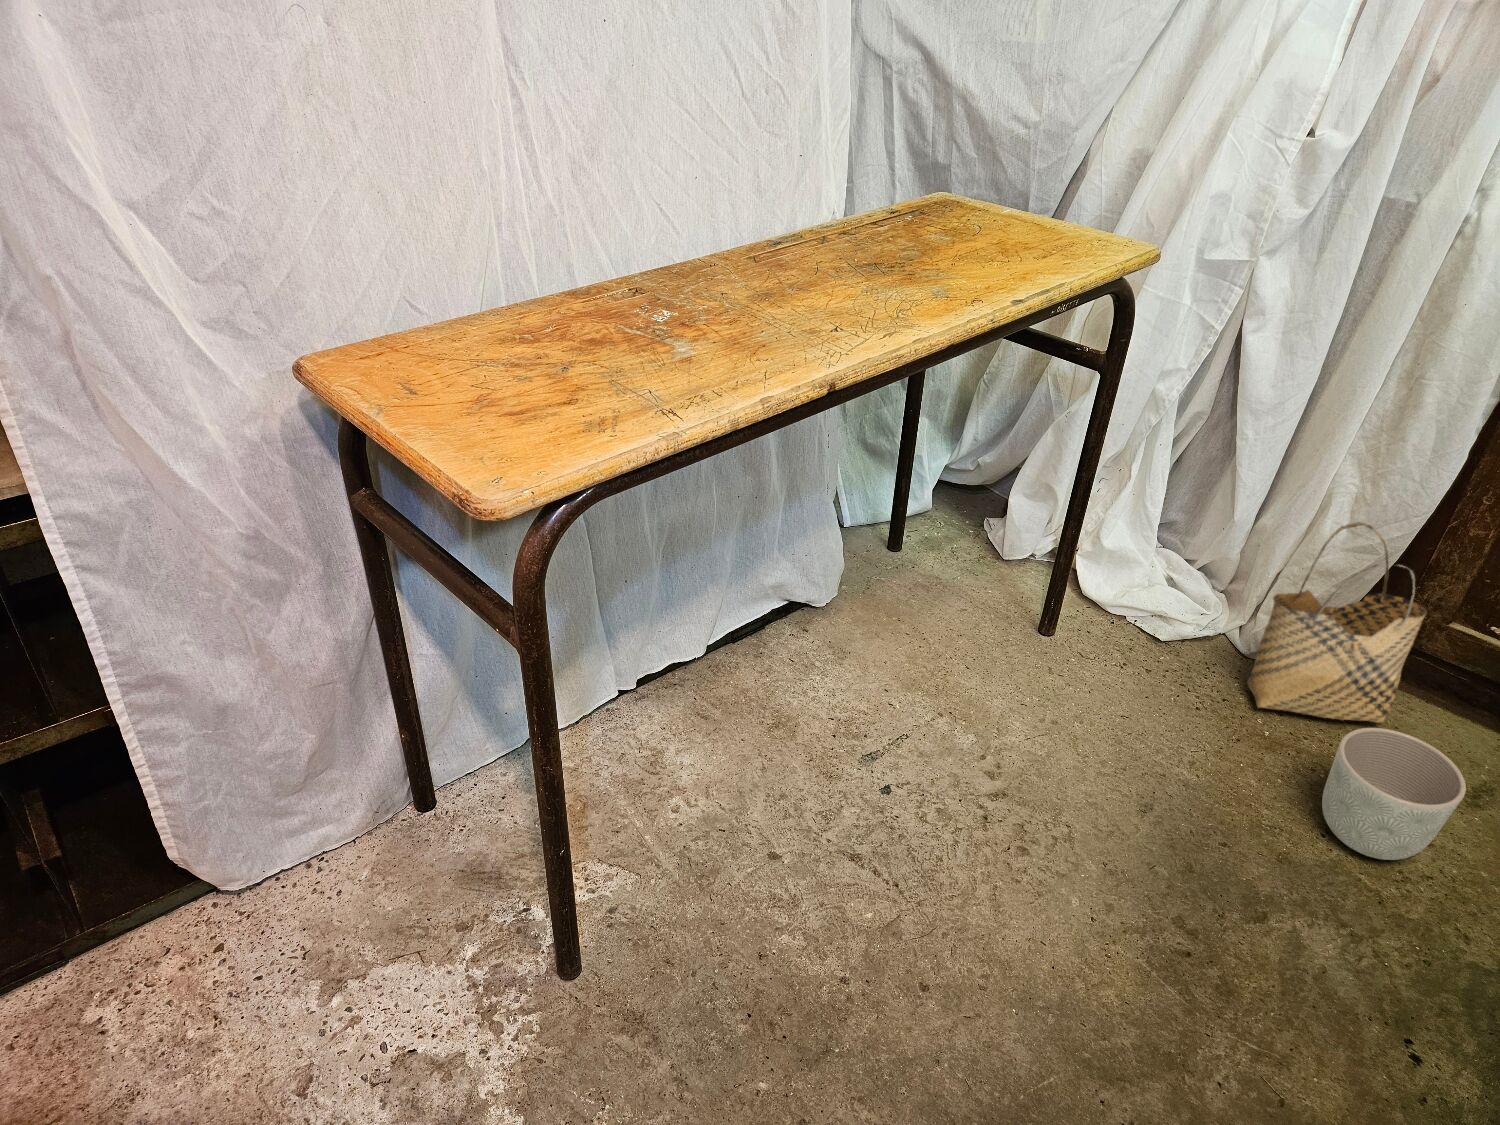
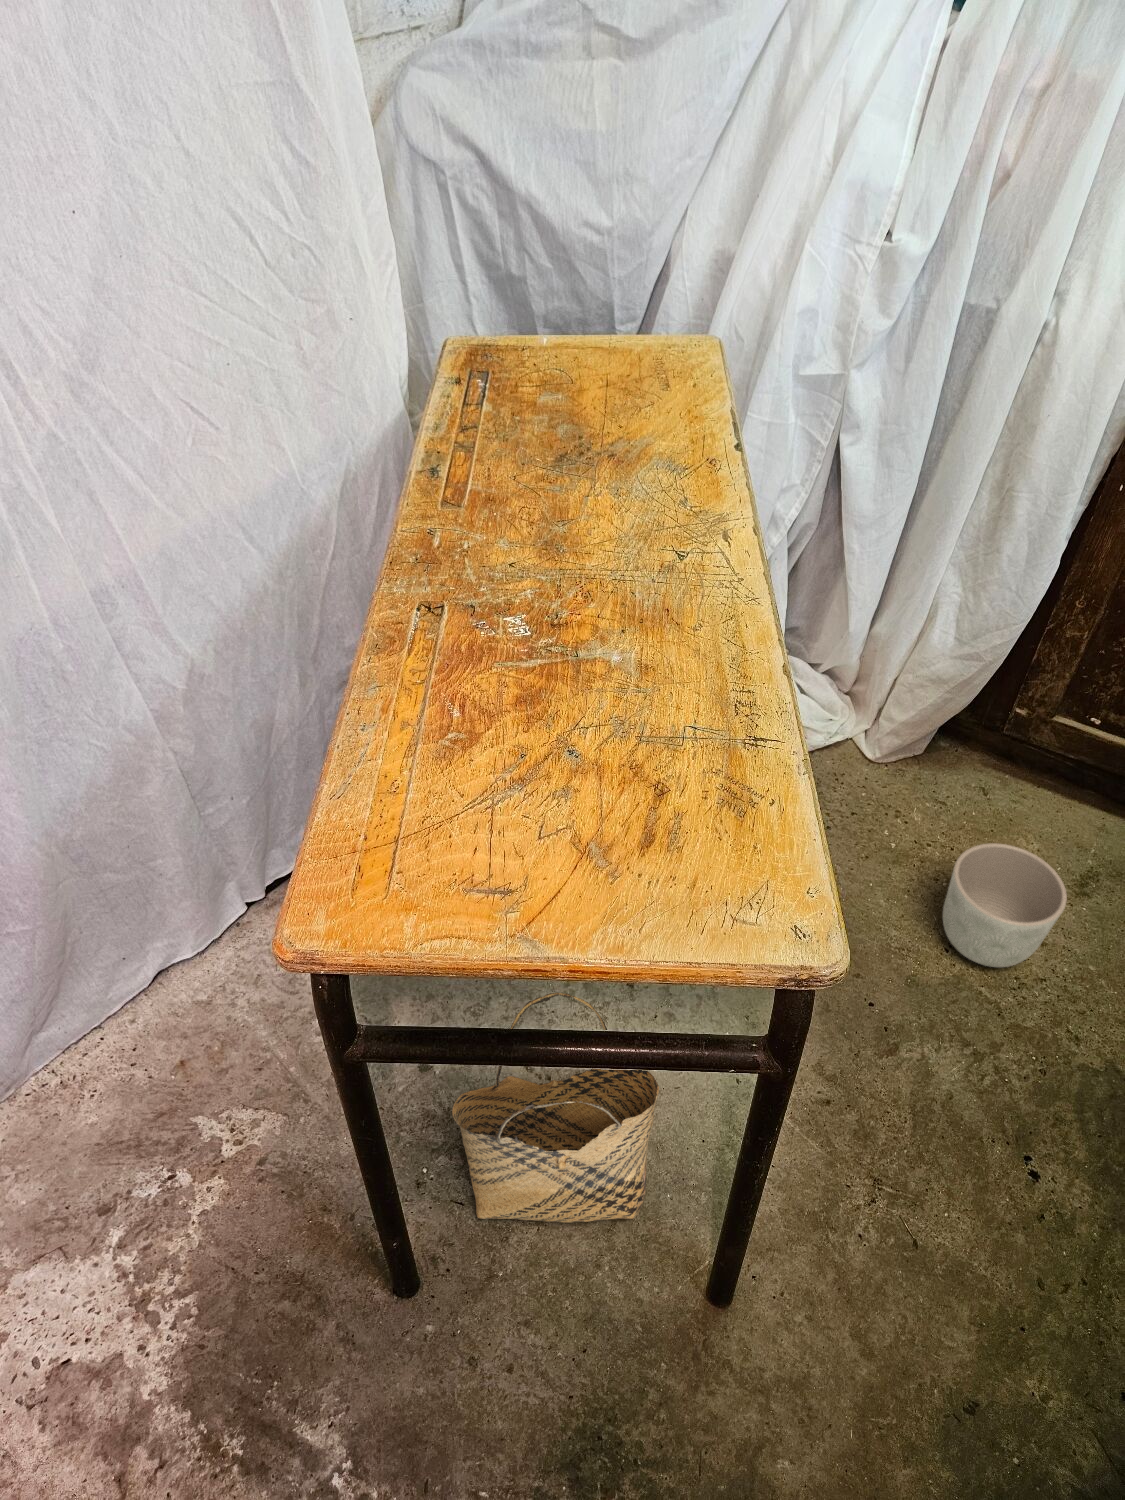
woven basket: present [1247,522,1427,723] -> present [452,993,659,1222]

